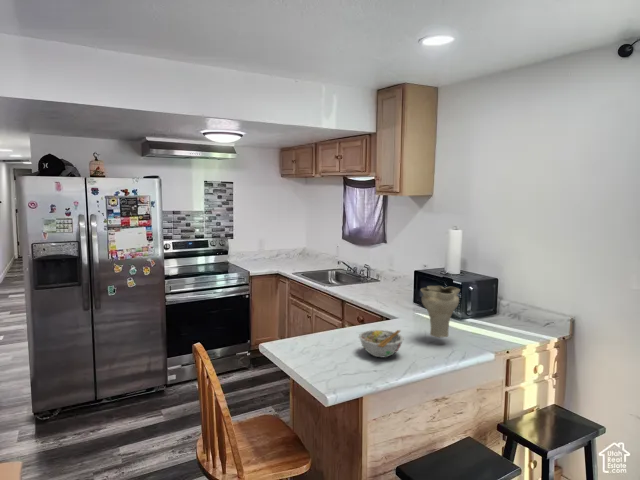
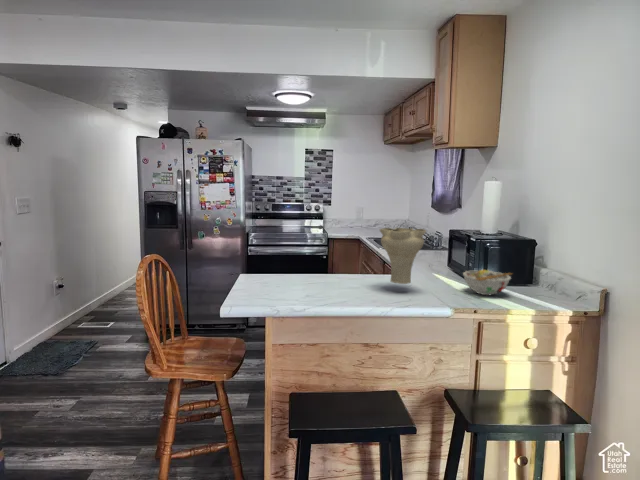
bowl: present [359,330,404,358] -> present [463,270,512,295]

